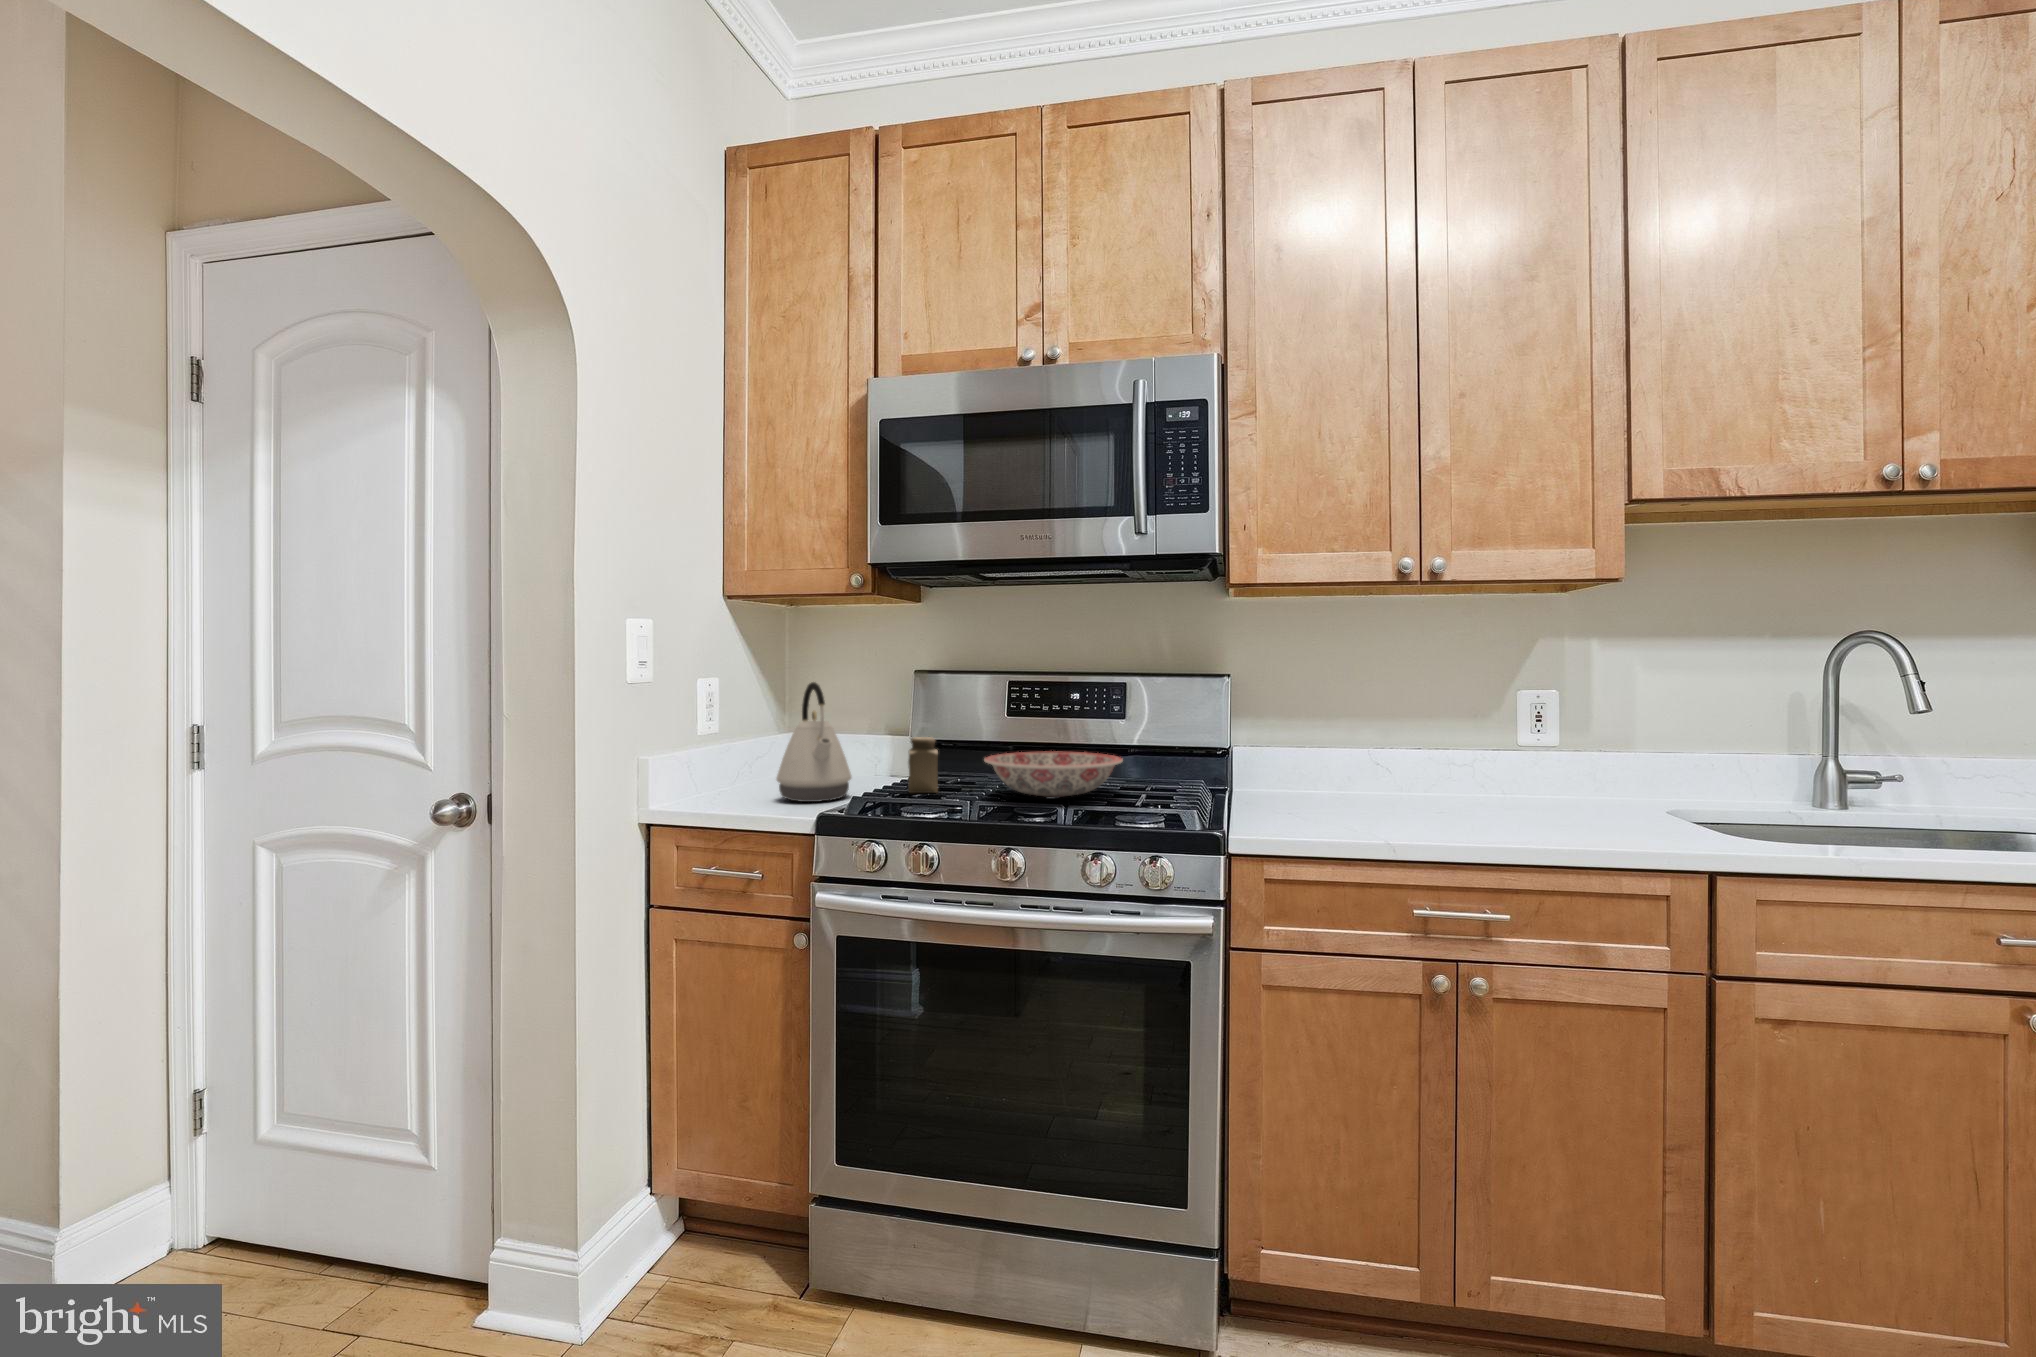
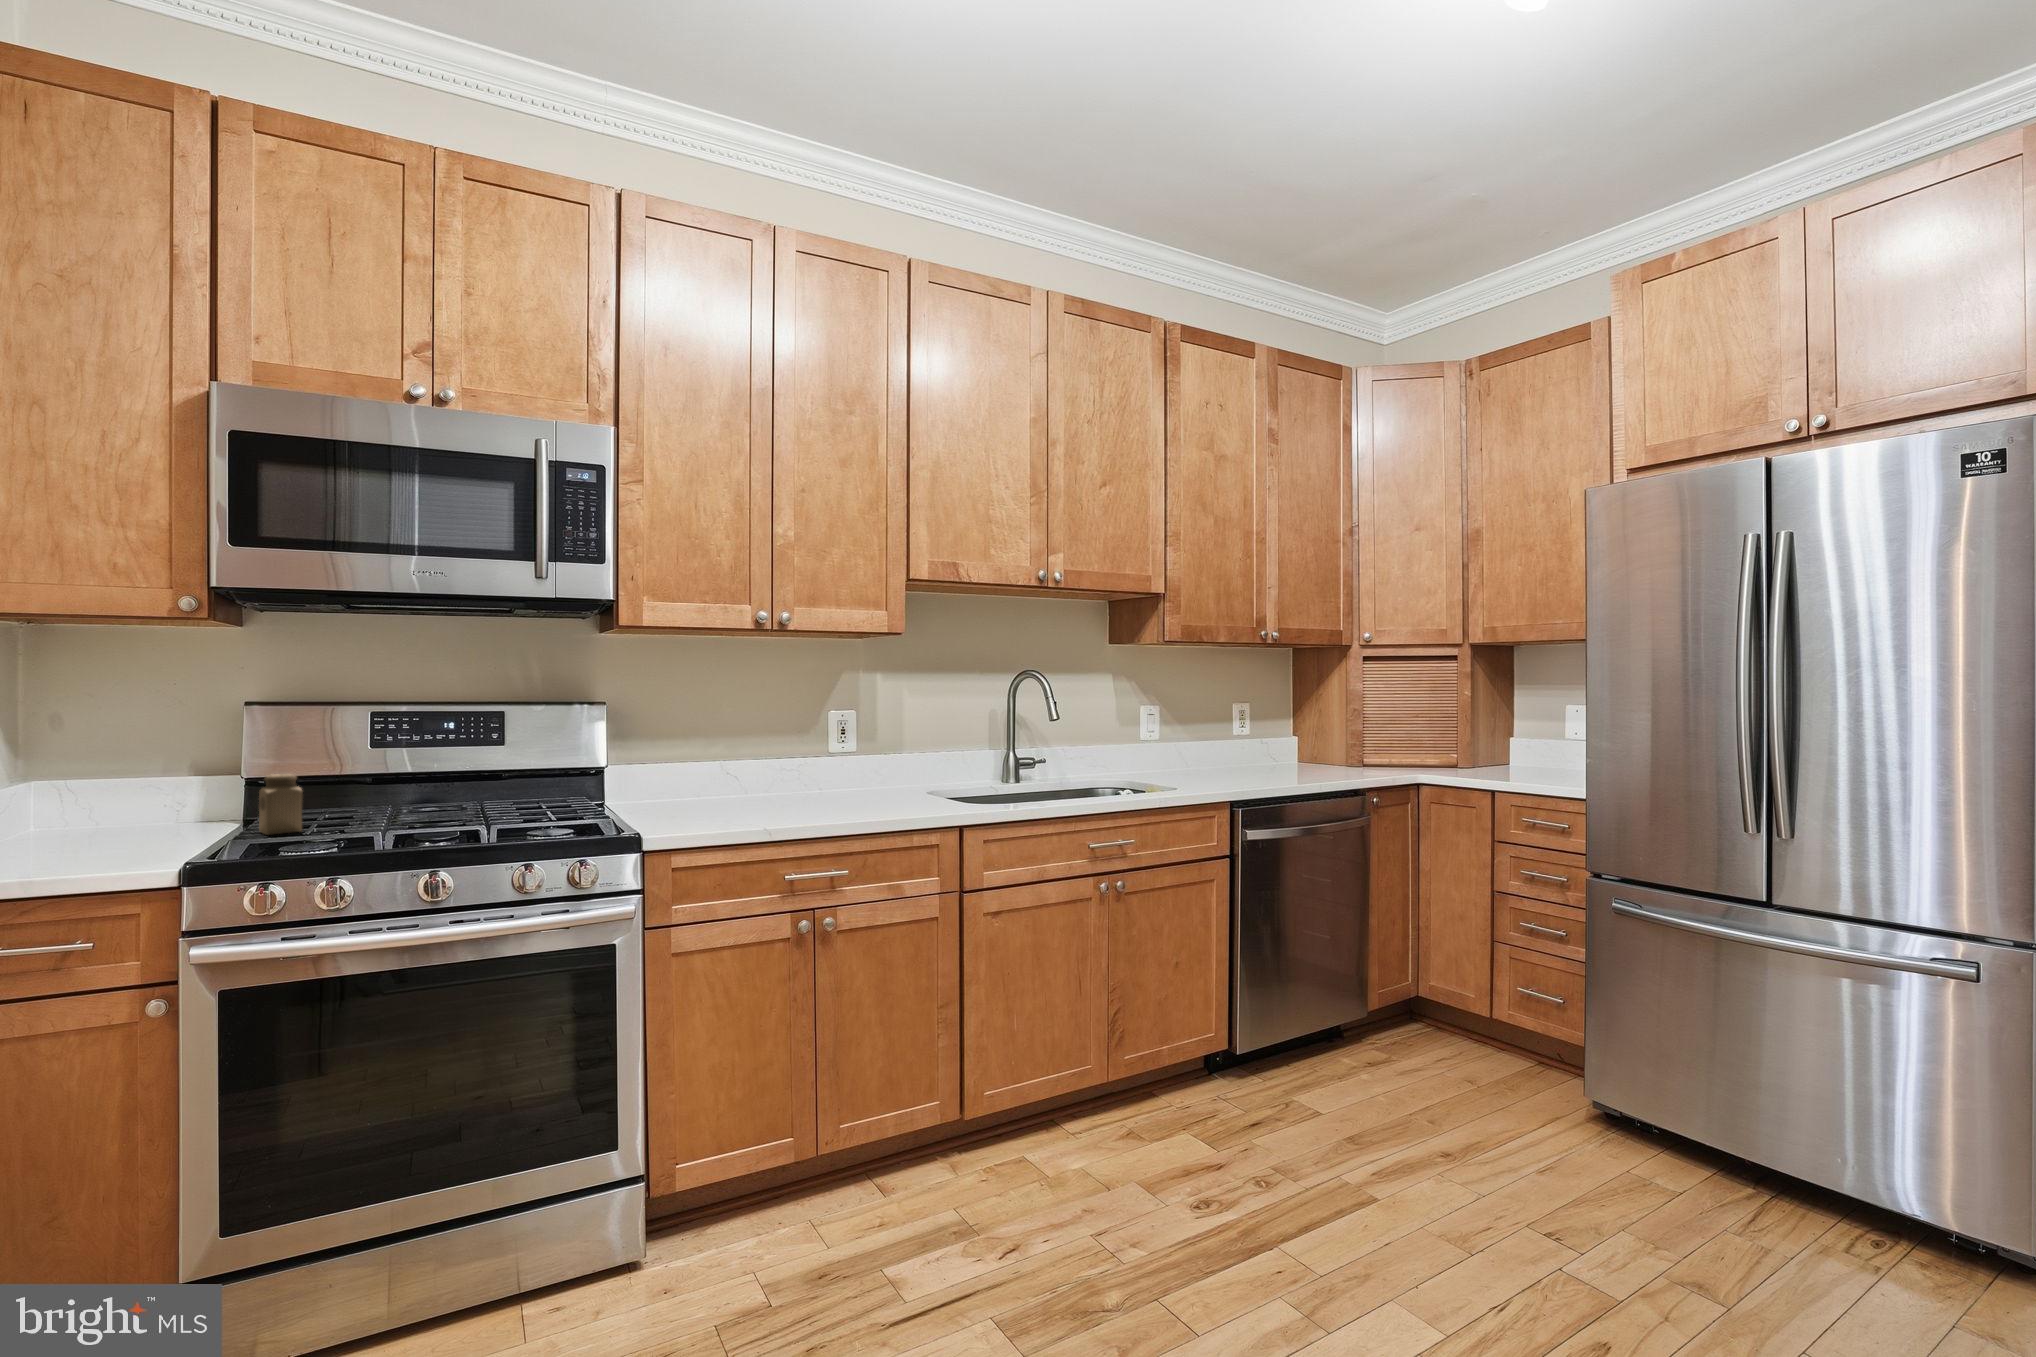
kettle: present [777,682,851,802] -> none [78,719,190,857]
ceramic bowl: present [984,751,1123,797] -> none [370,779,523,823]

